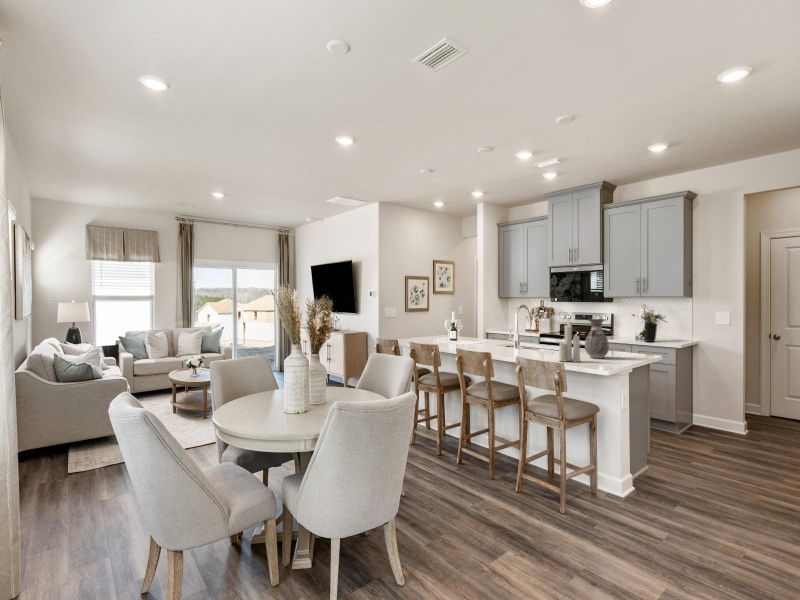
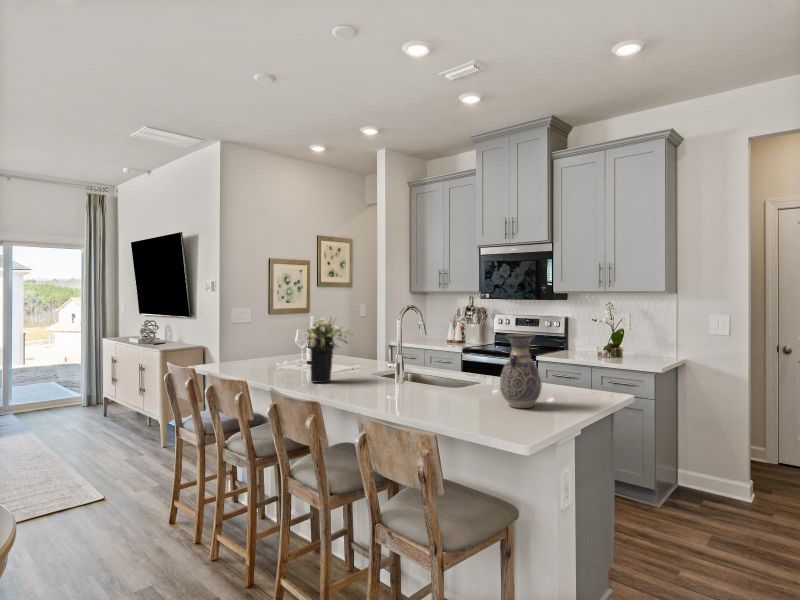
flower arrangement: present [642,310,666,342] -> present [307,318,350,383]
candle: present [559,324,580,362] -> none [445,334,485,420]

